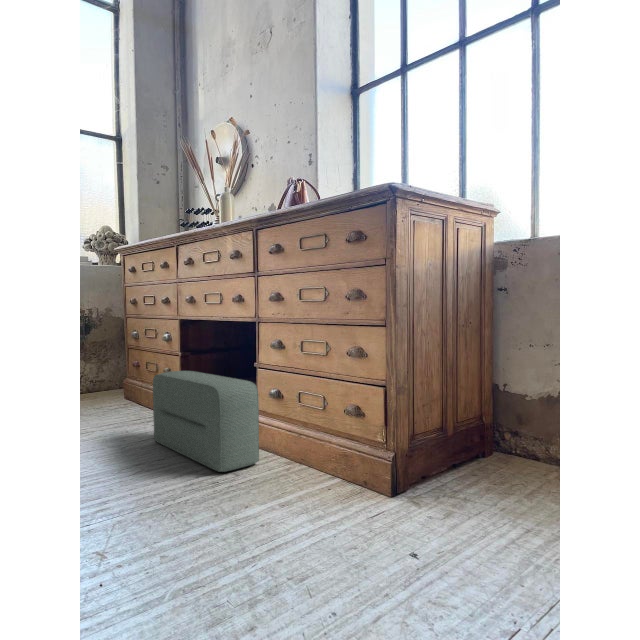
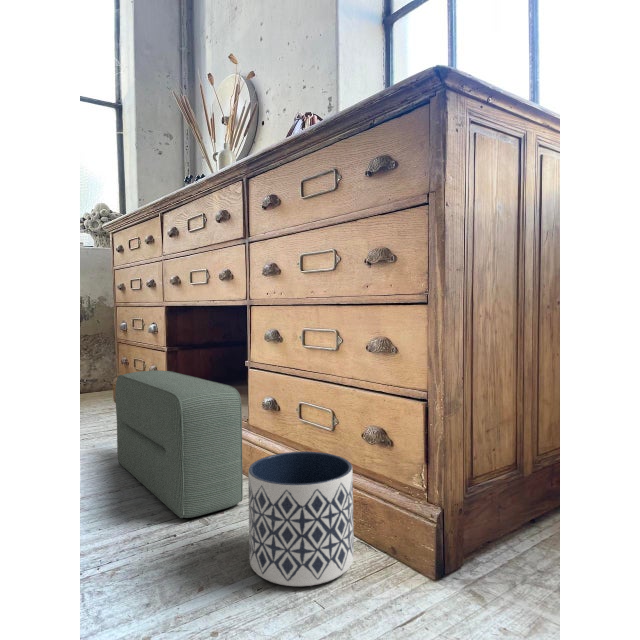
planter: none [273,423,340,503] -> present [248,452,354,586]

